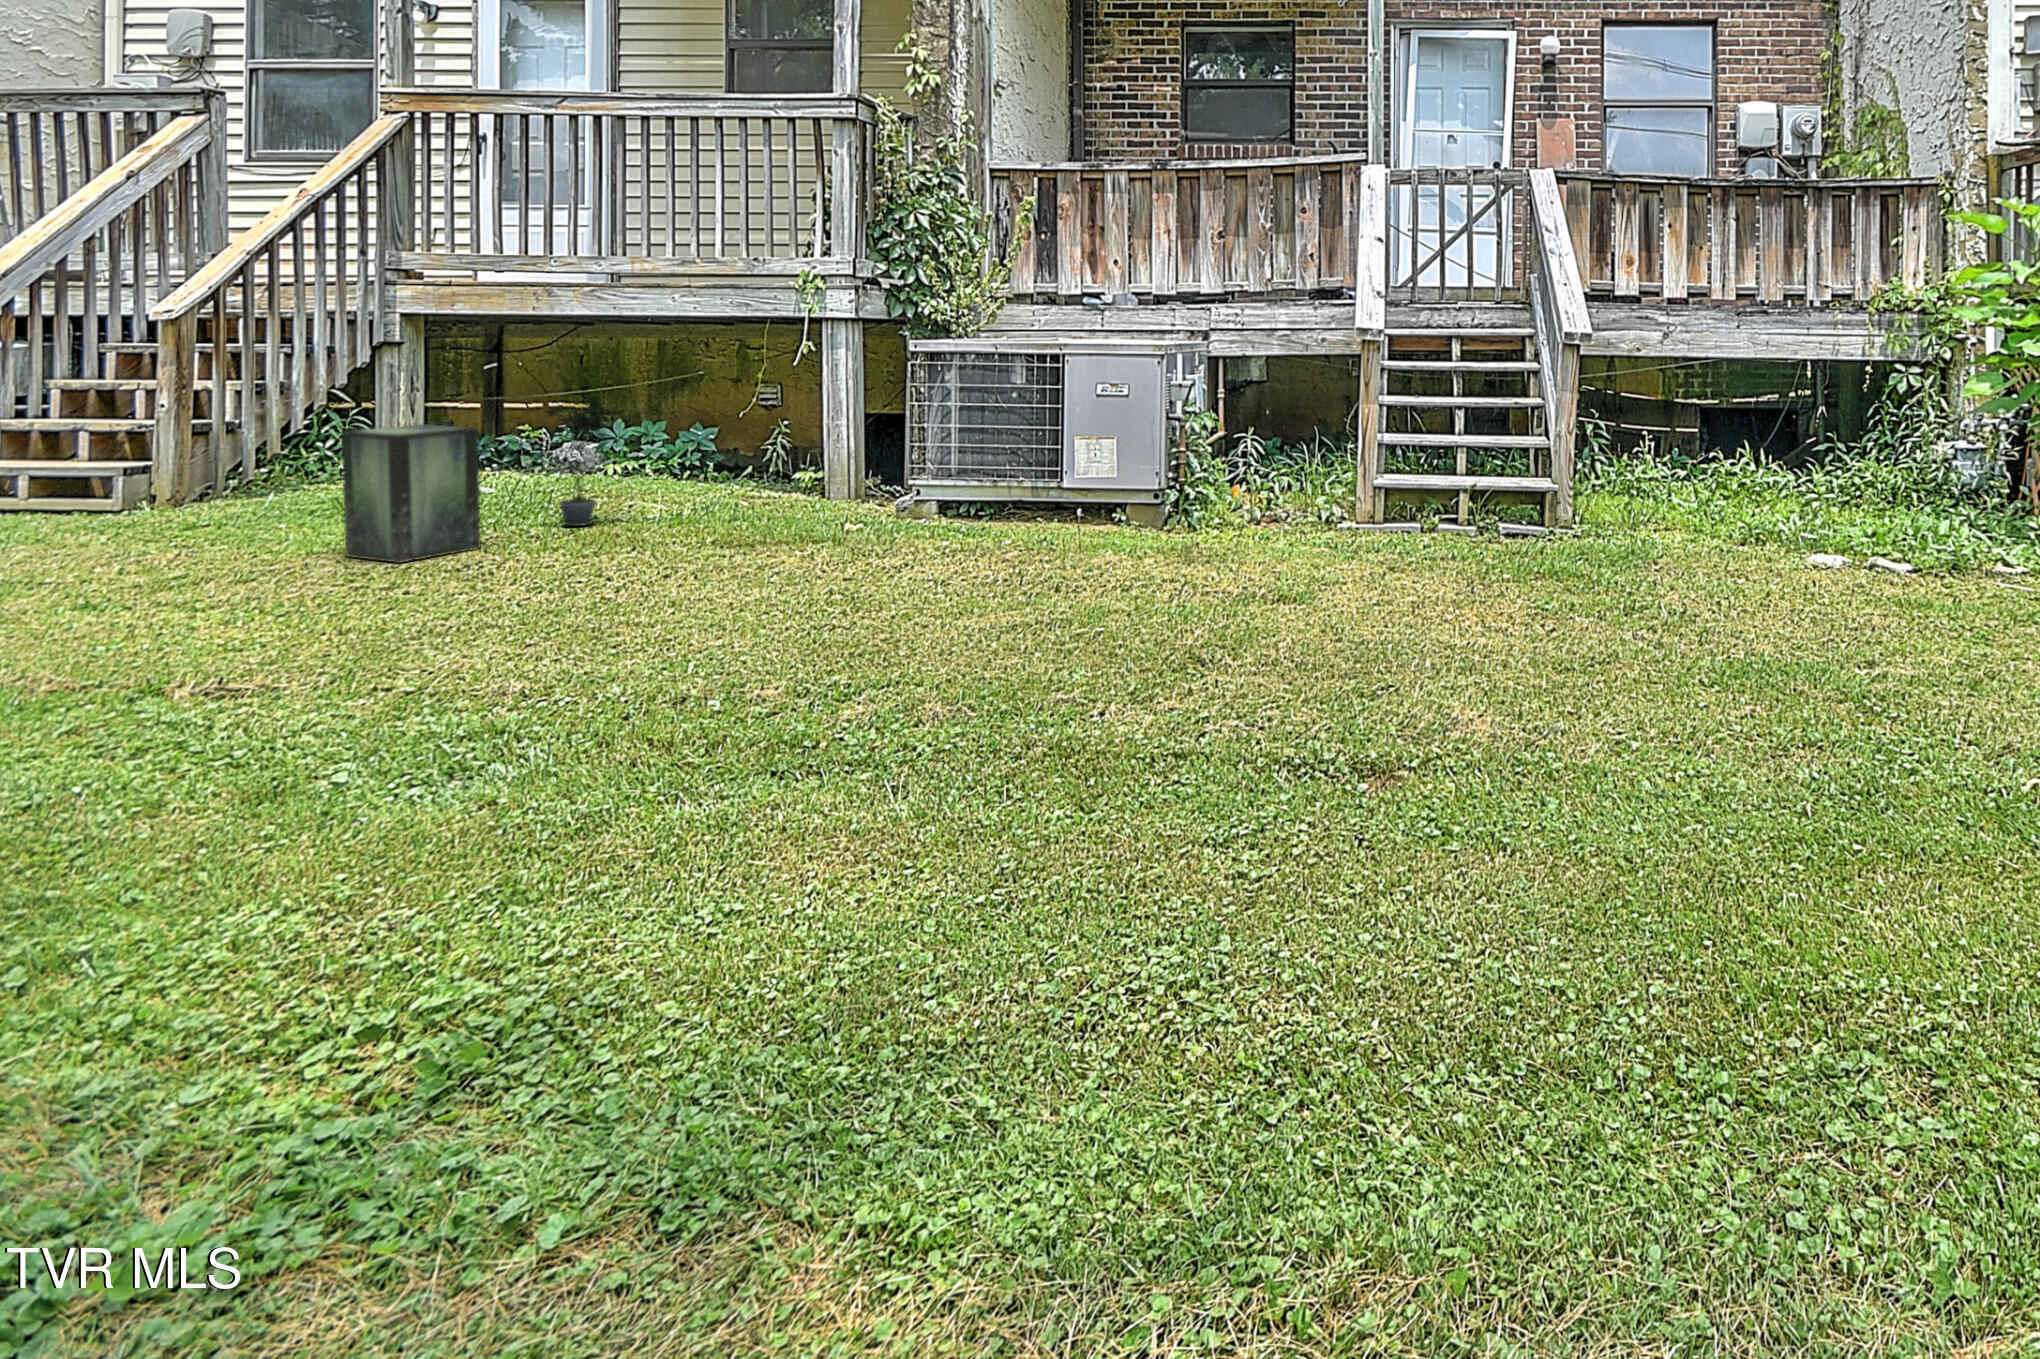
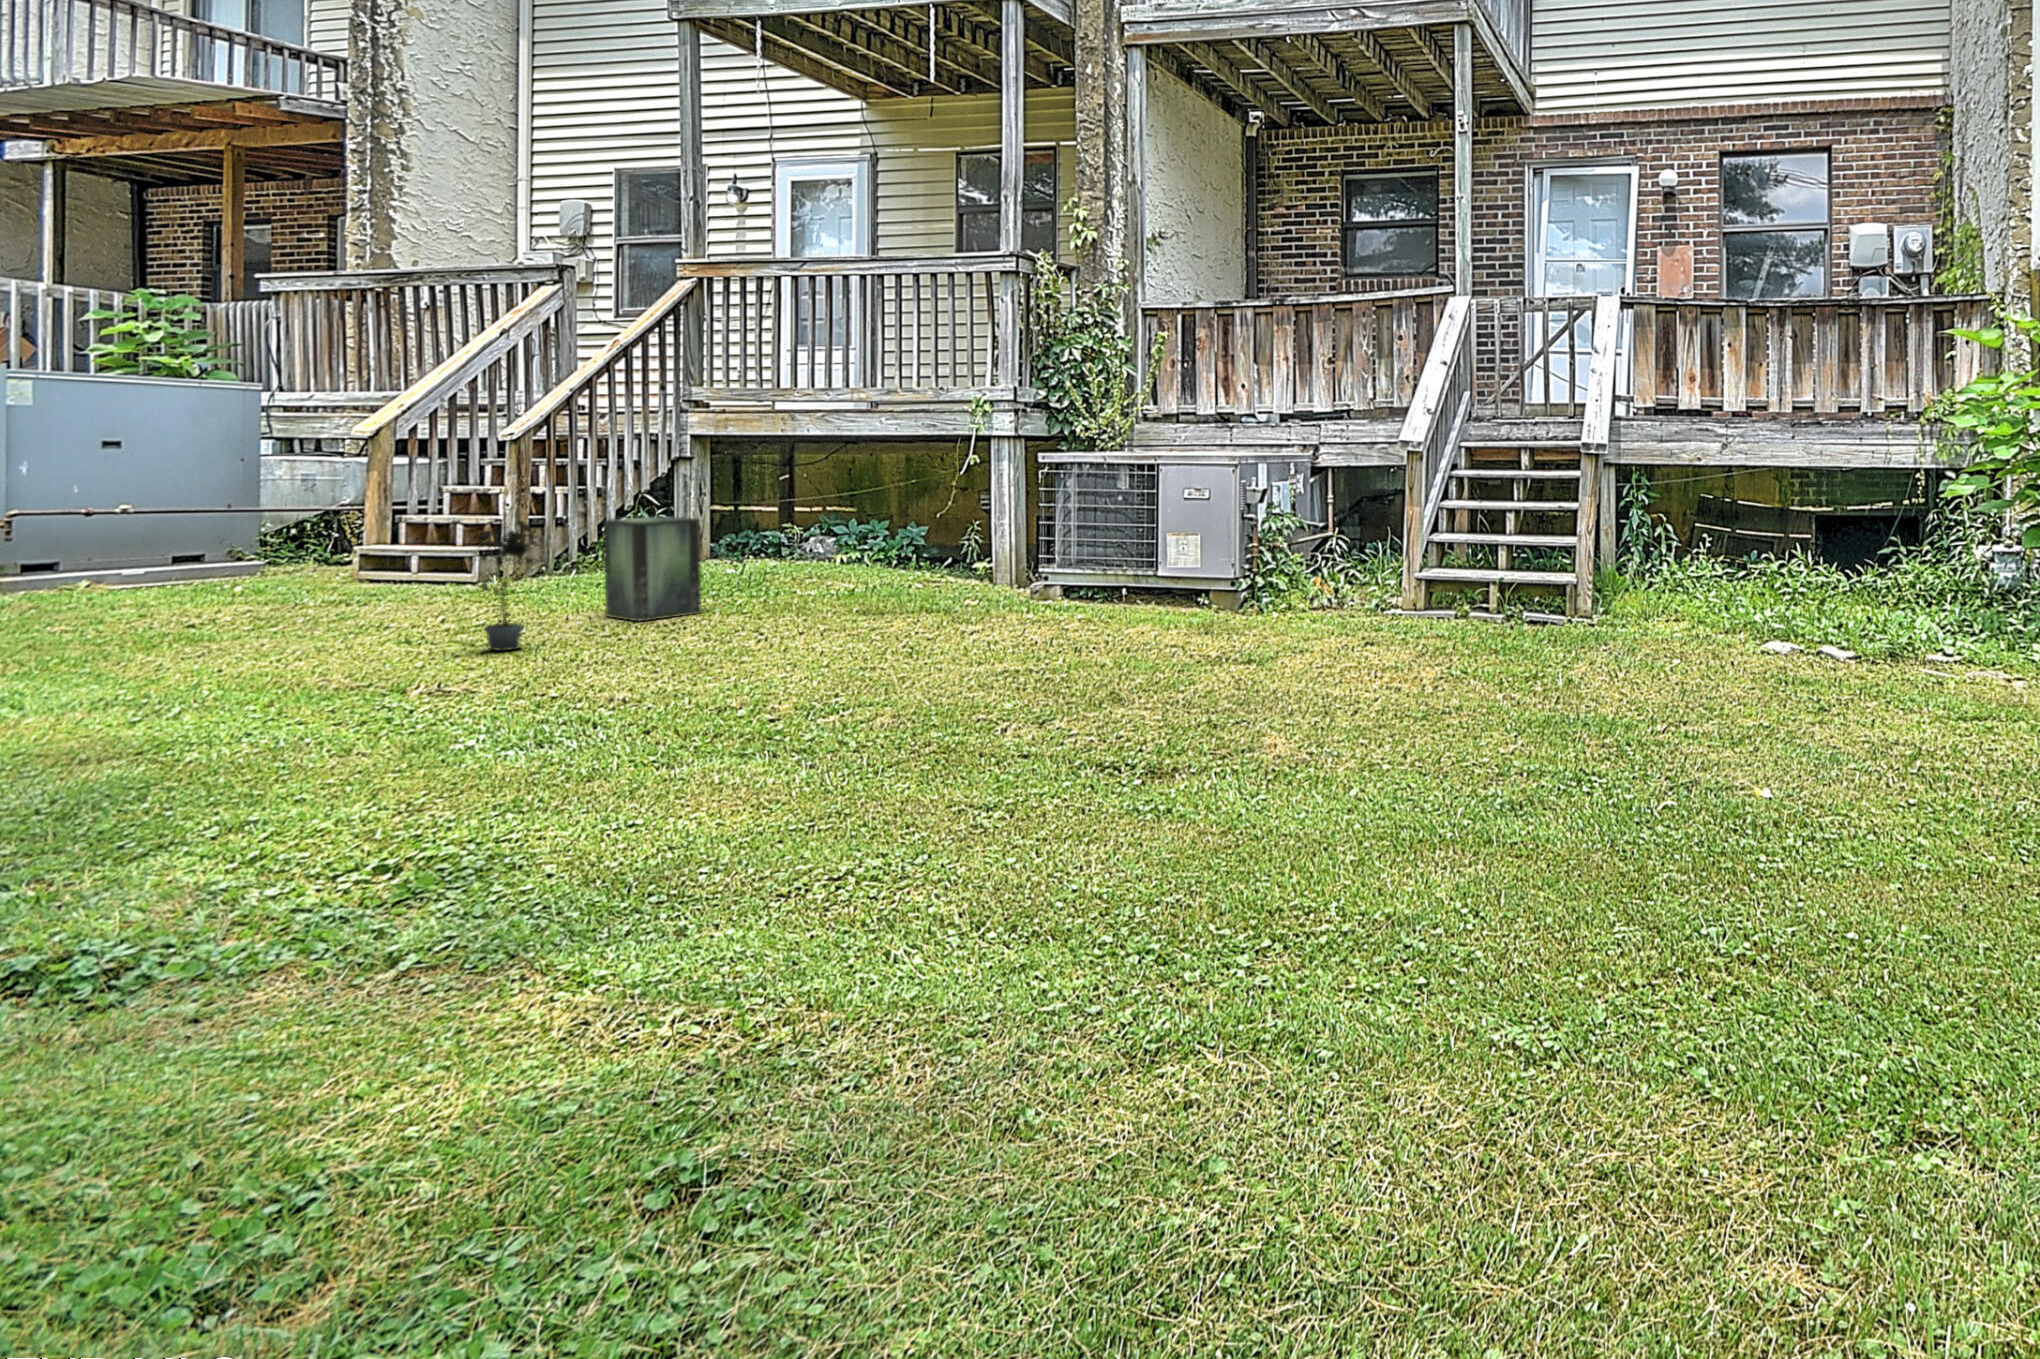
potted plant: present [546,396,619,526] -> present [477,520,543,651]

